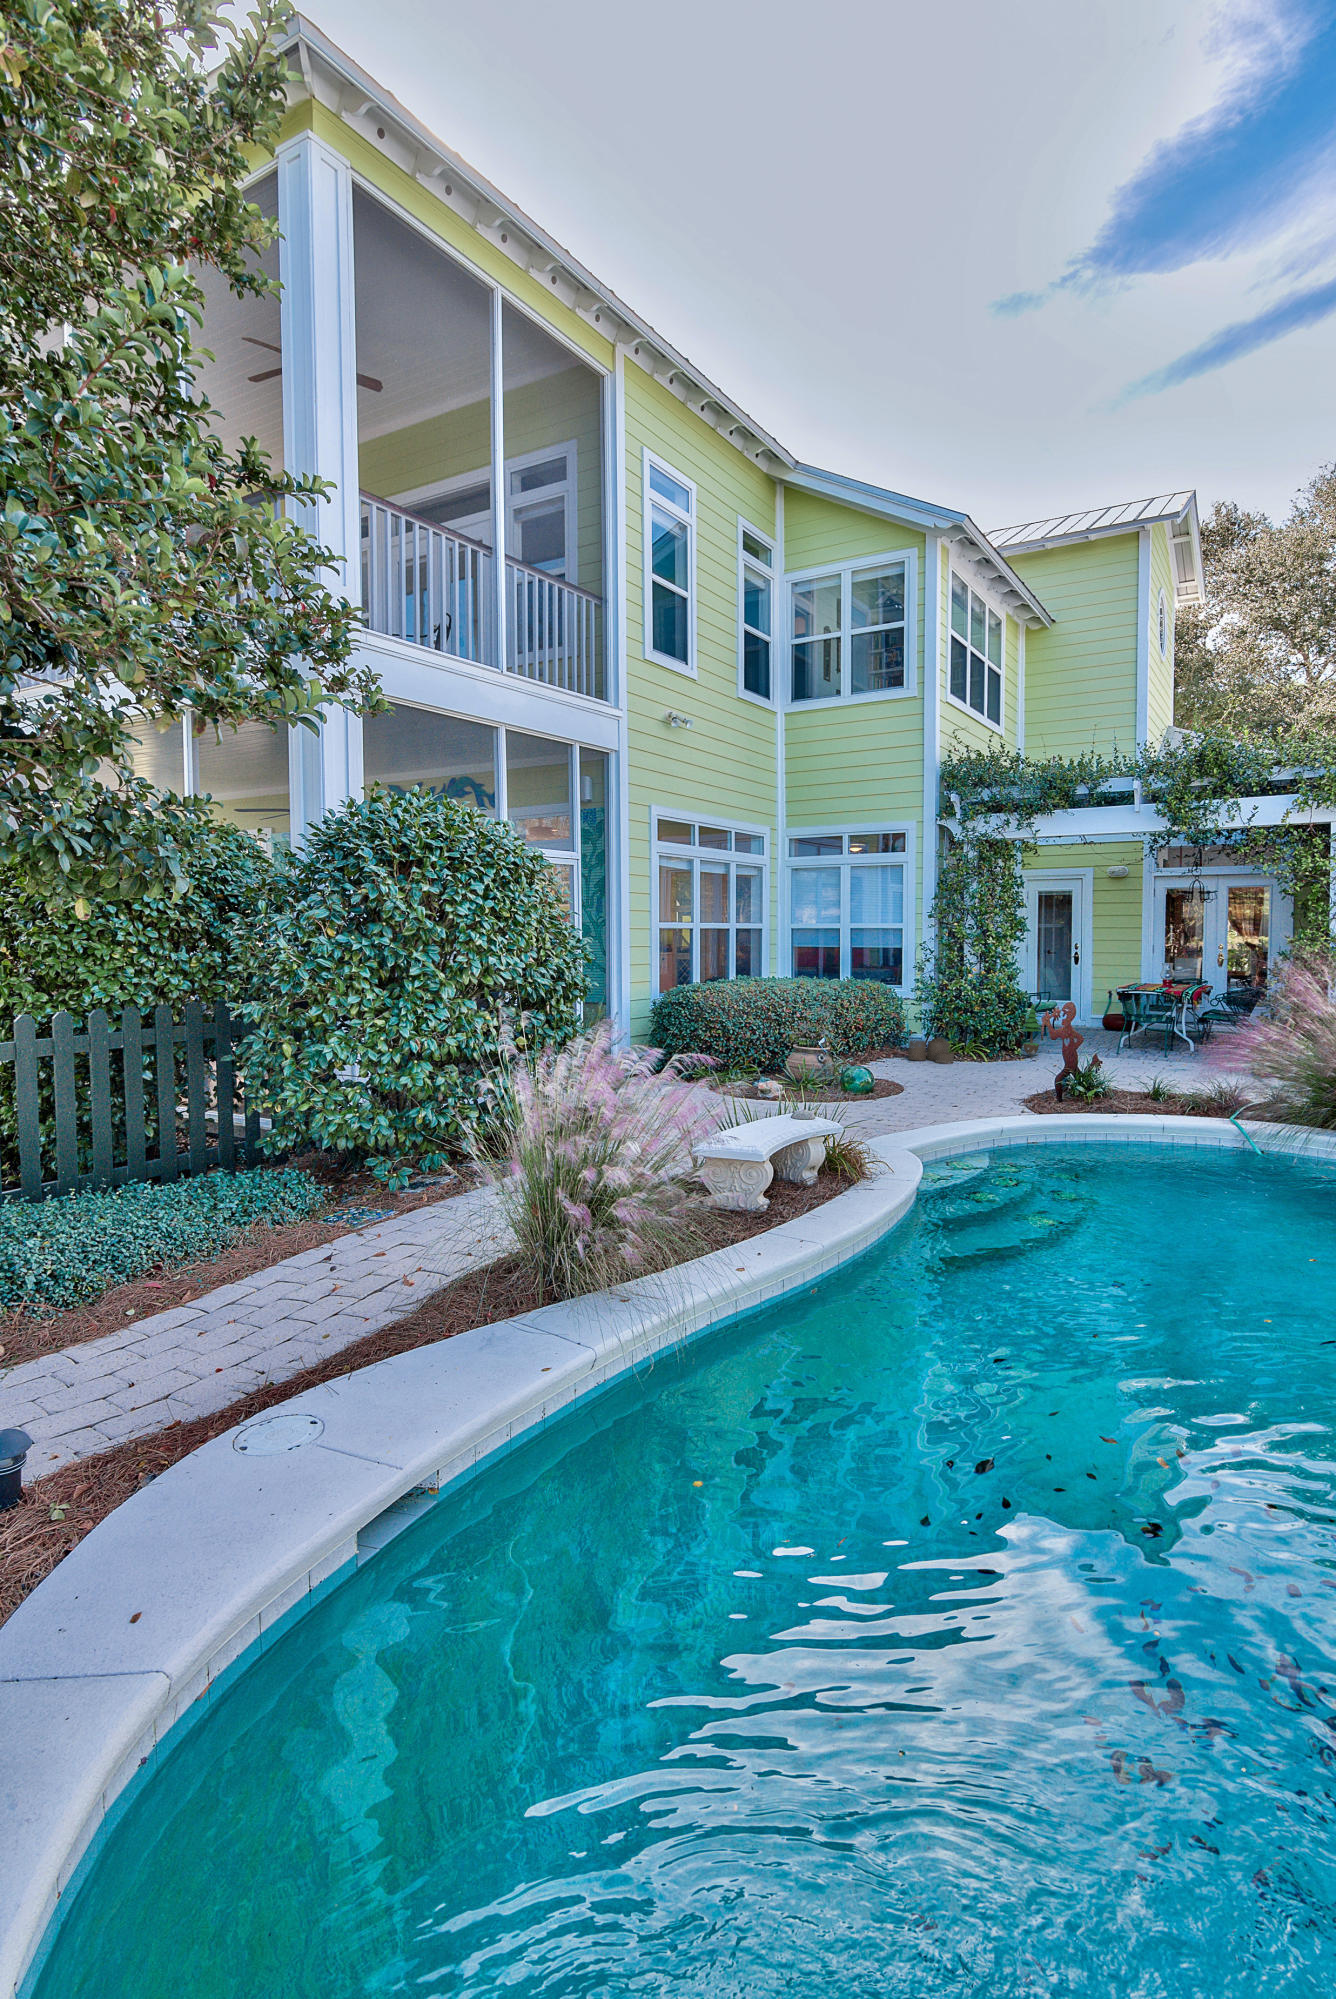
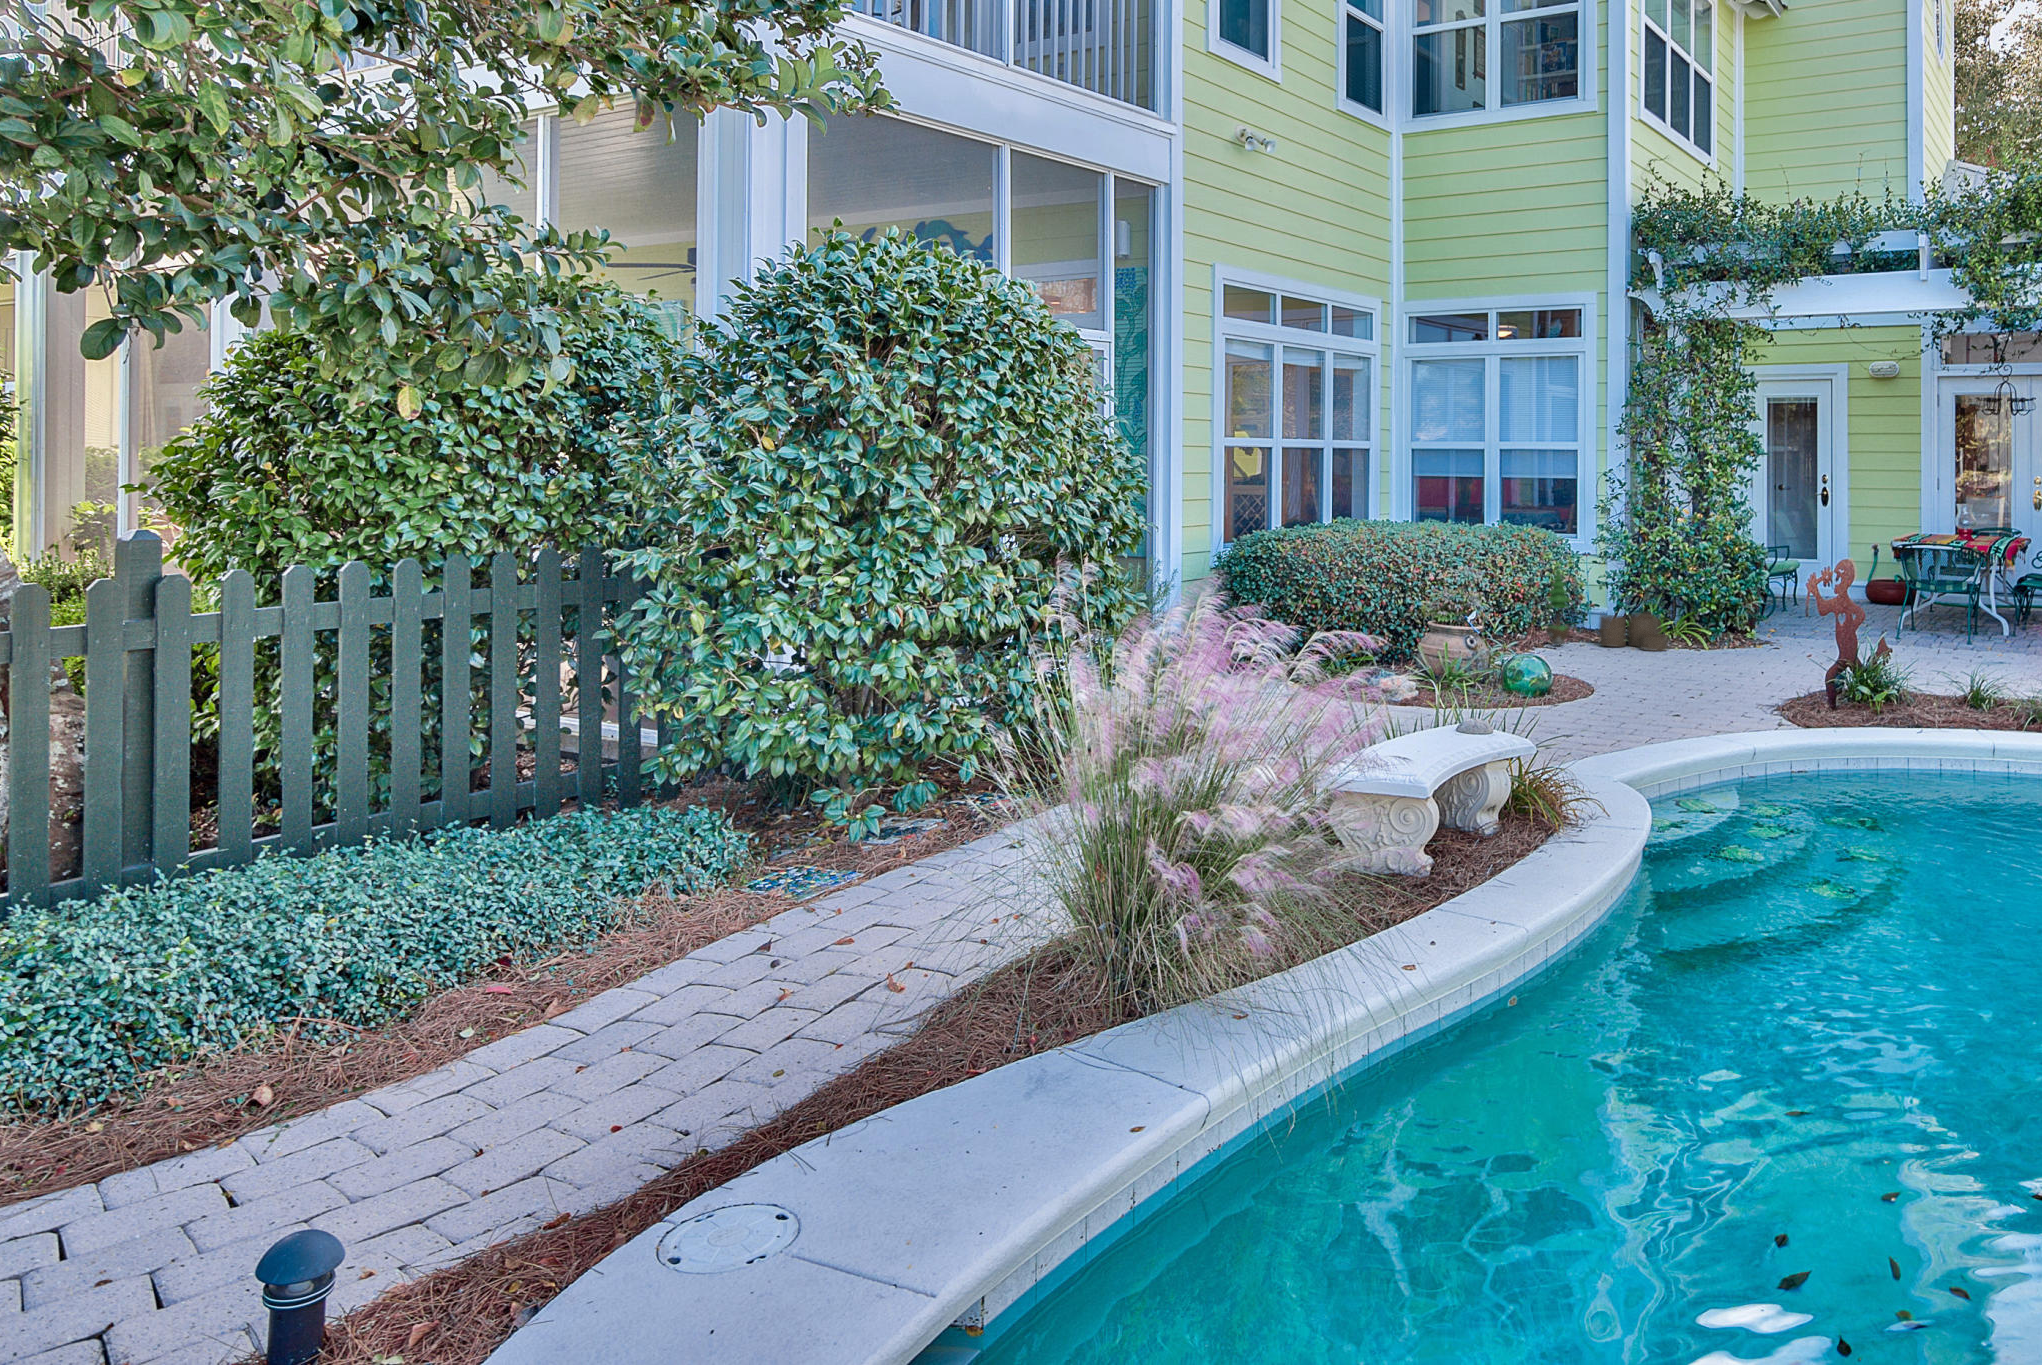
potted tree: present [1022,1005,1041,1056] -> present [1545,569,1569,646]

